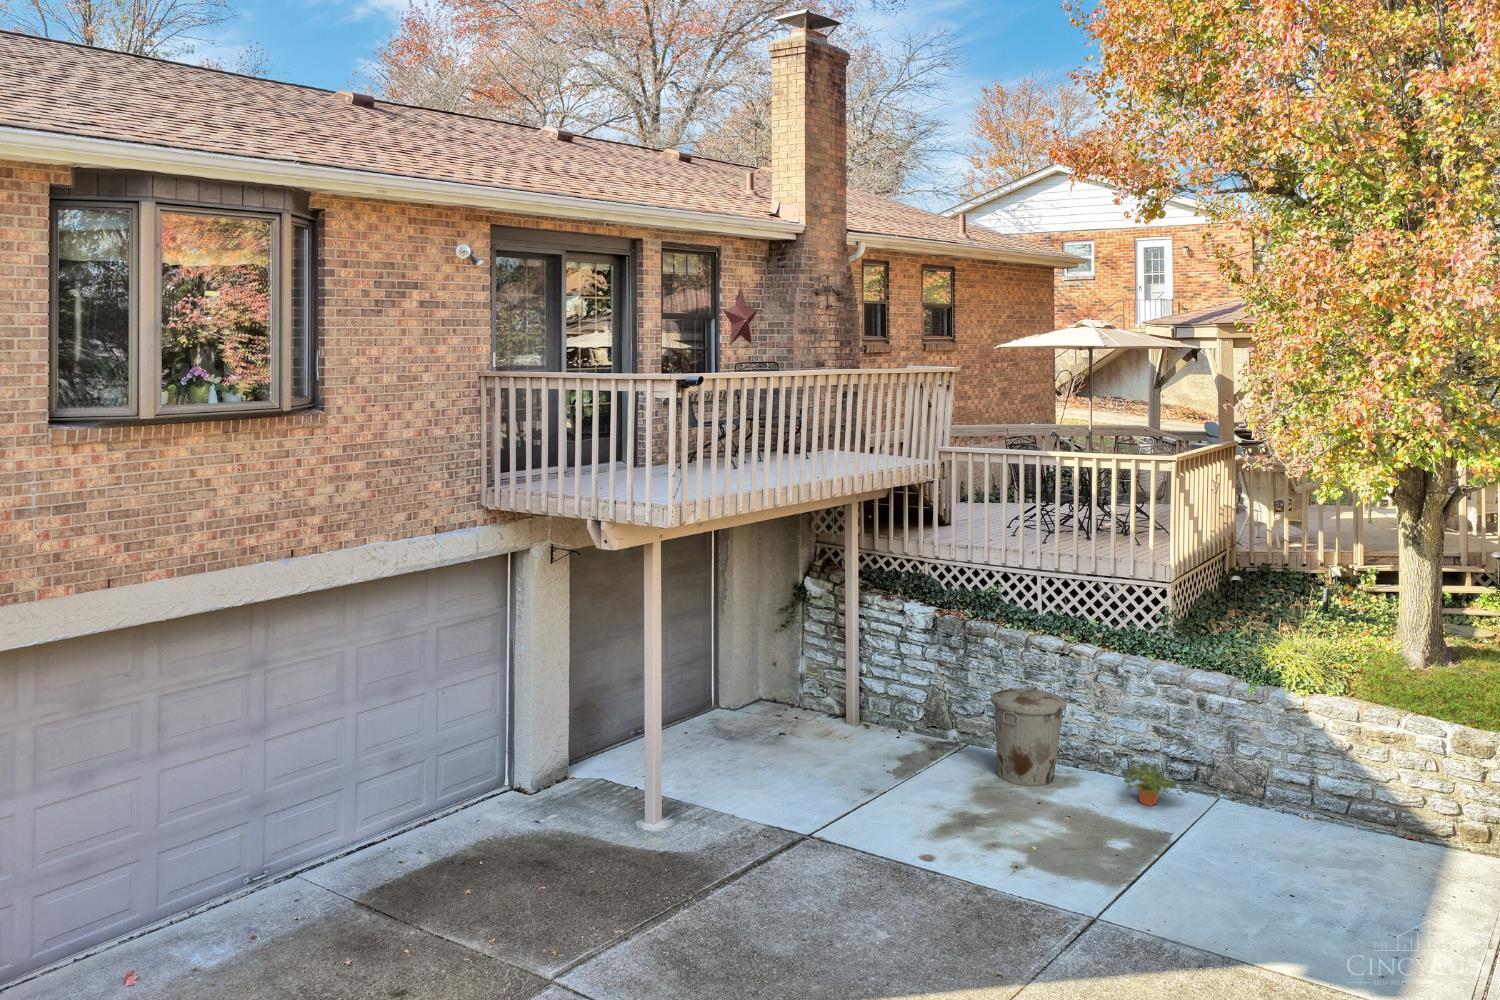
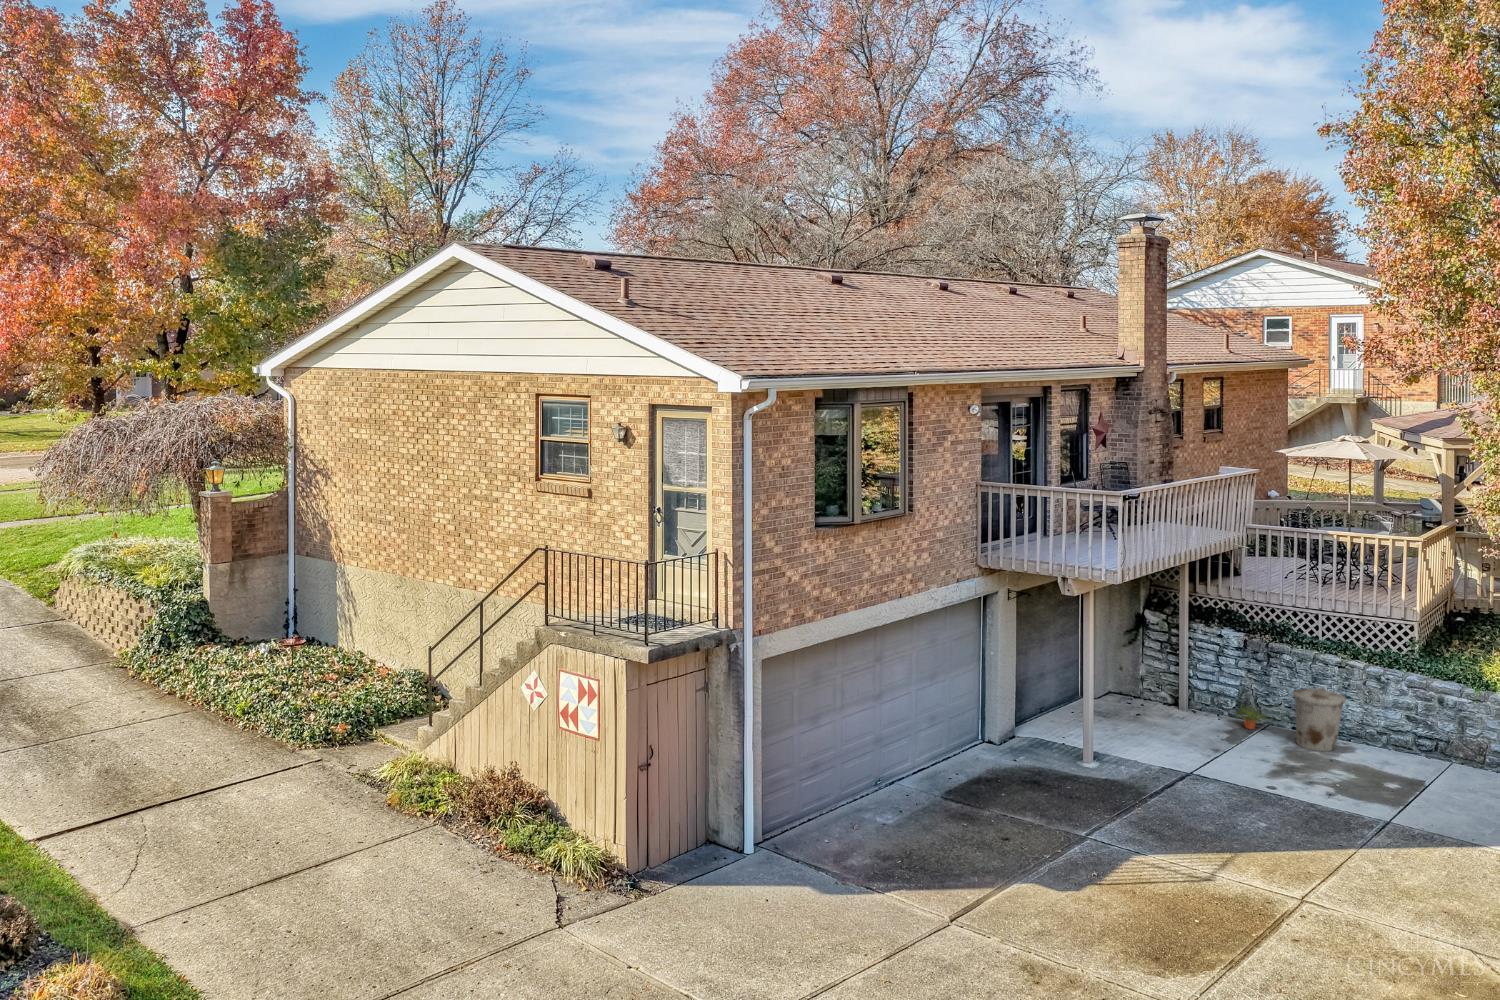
potted plant: present [1124,761,1186,805] -> present [1235,704,1267,729]

